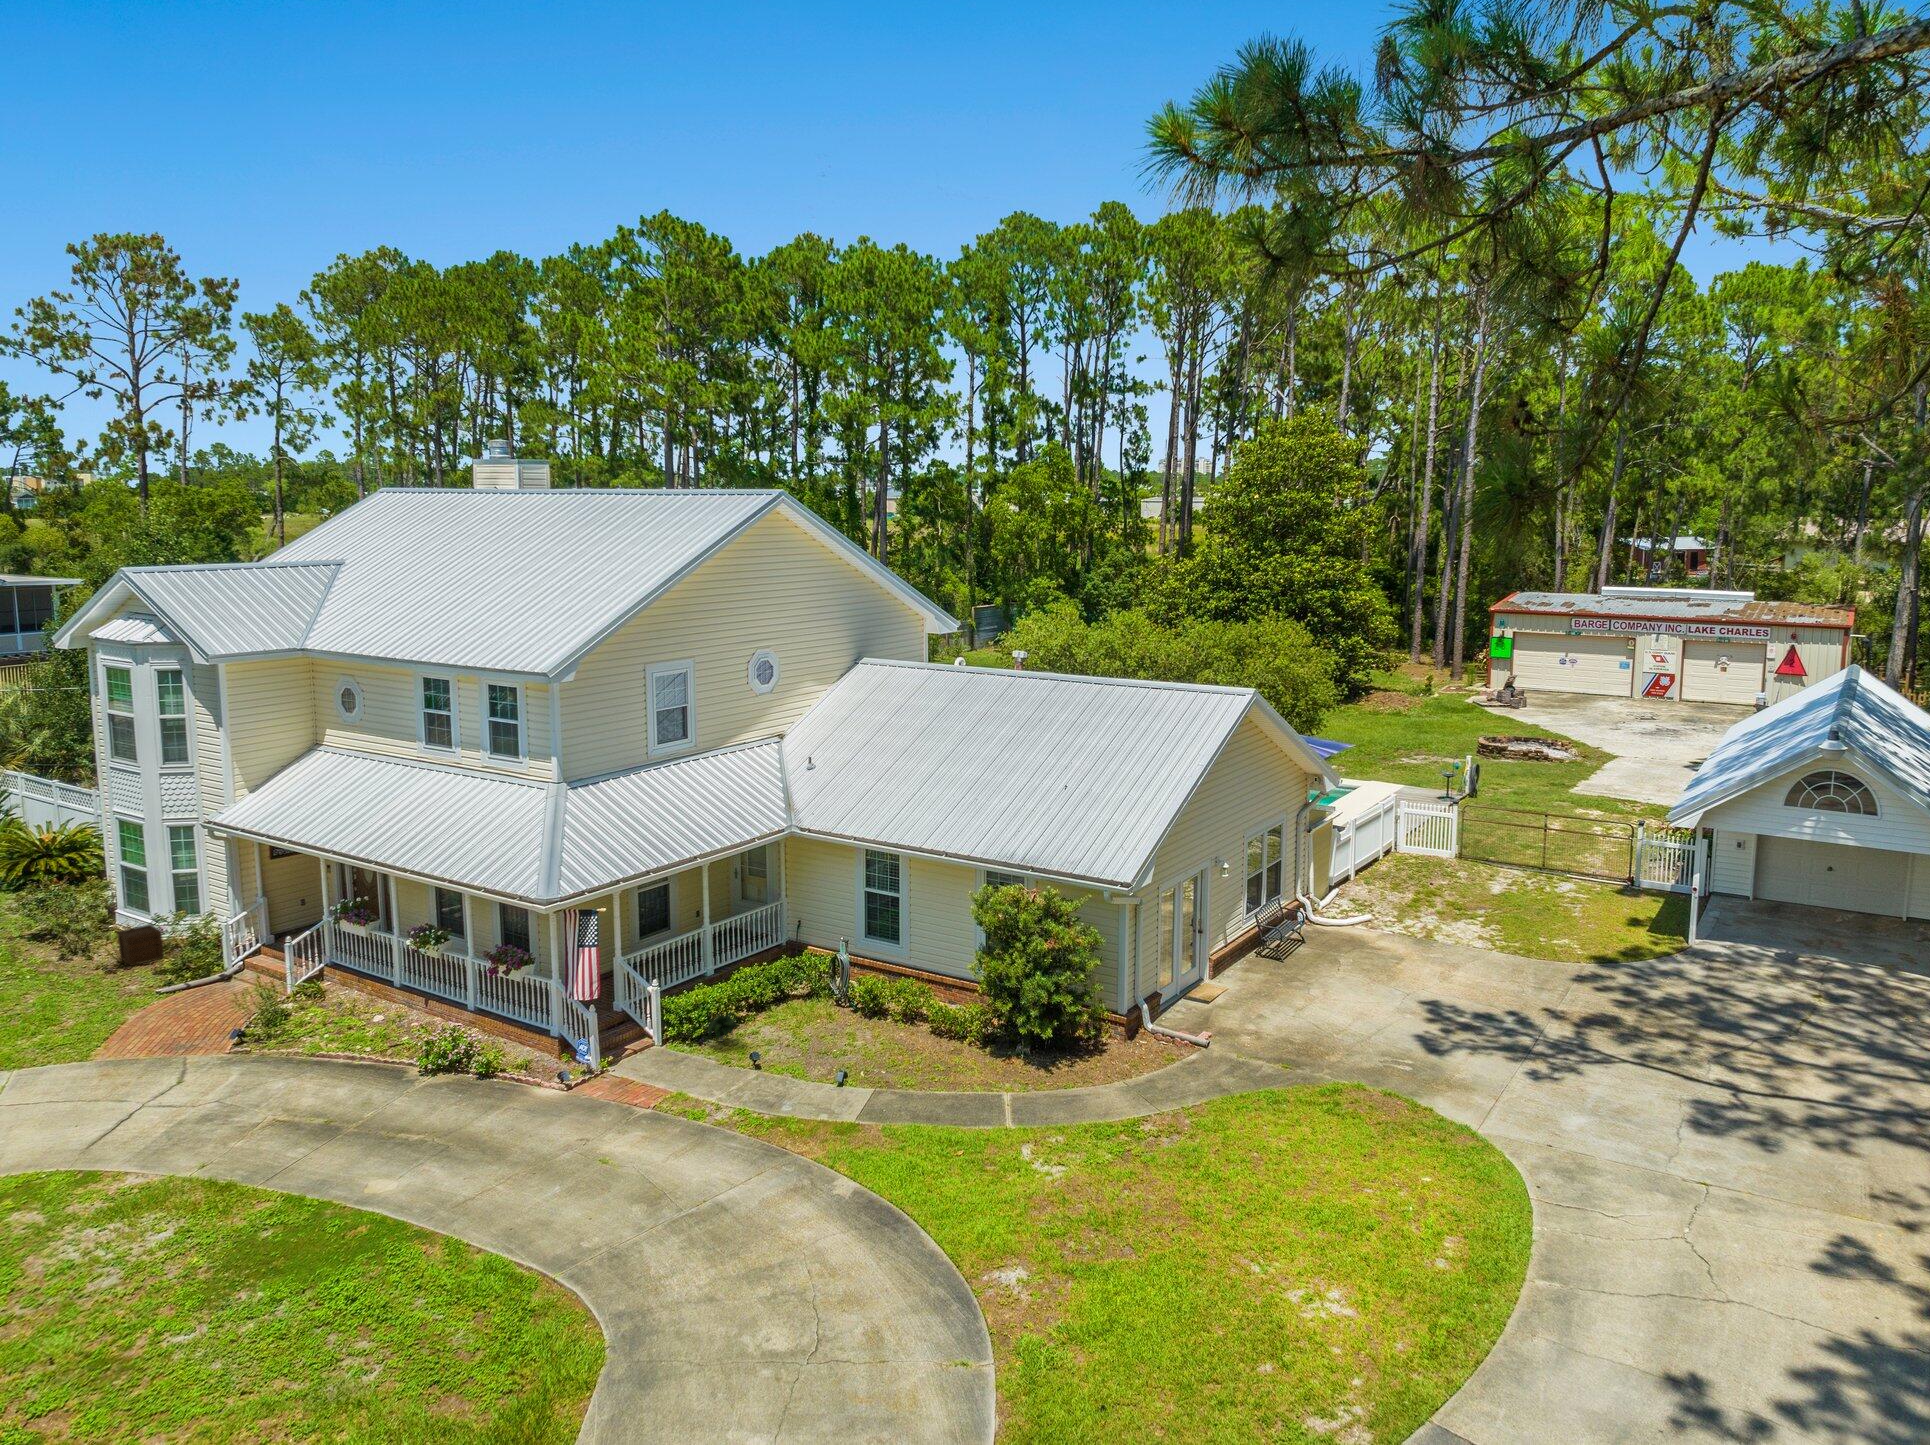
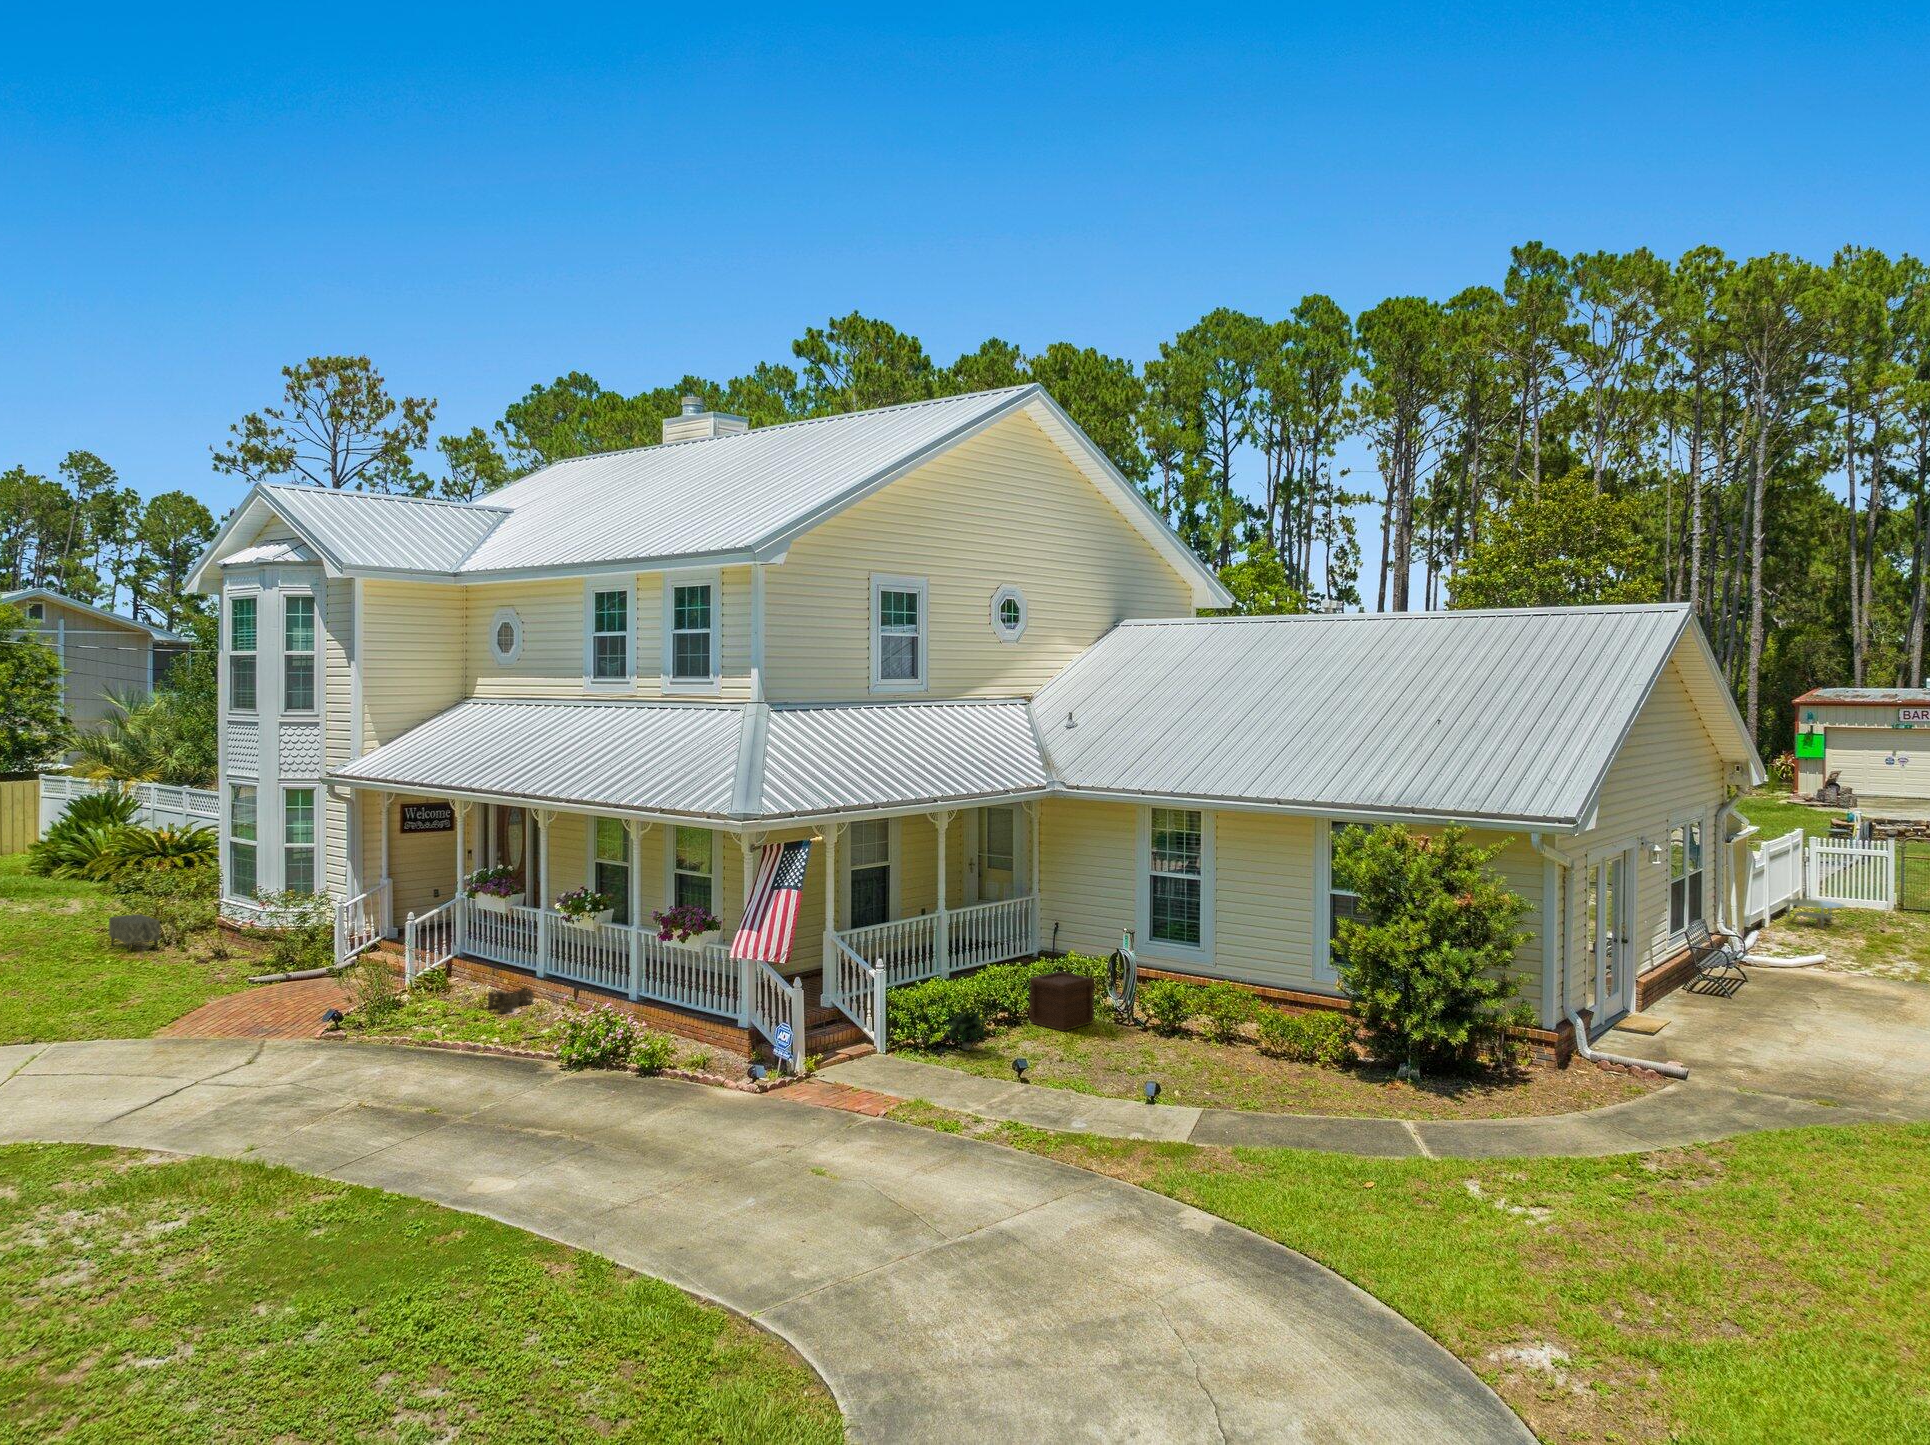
round table: none [1380,842,1422,868] -> present [1783,899,1844,929]
wooden crate: present [118,924,164,966] -> present [1029,971,1094,1031]
bench: none [18,926,67,964] -> present [109,914,160,952]
woven basket: none [359,996,396,1022] -> present [488,988,533,1014]

